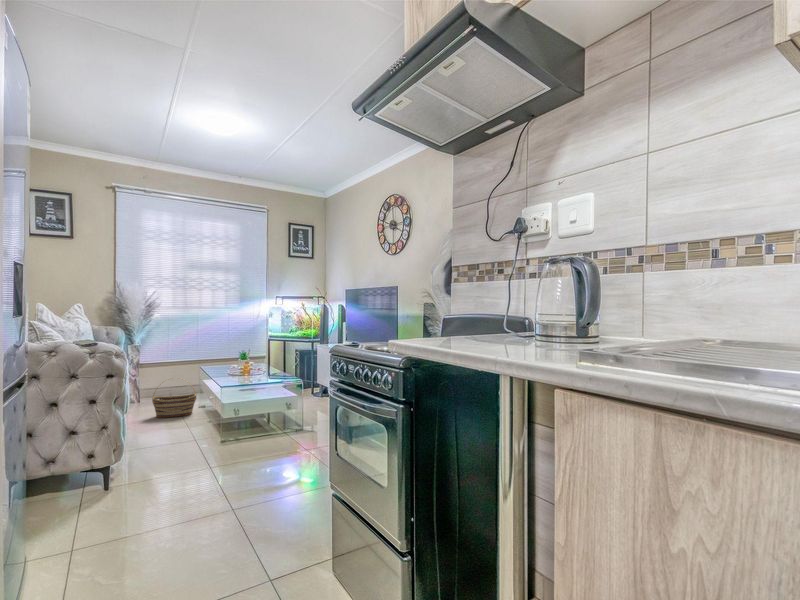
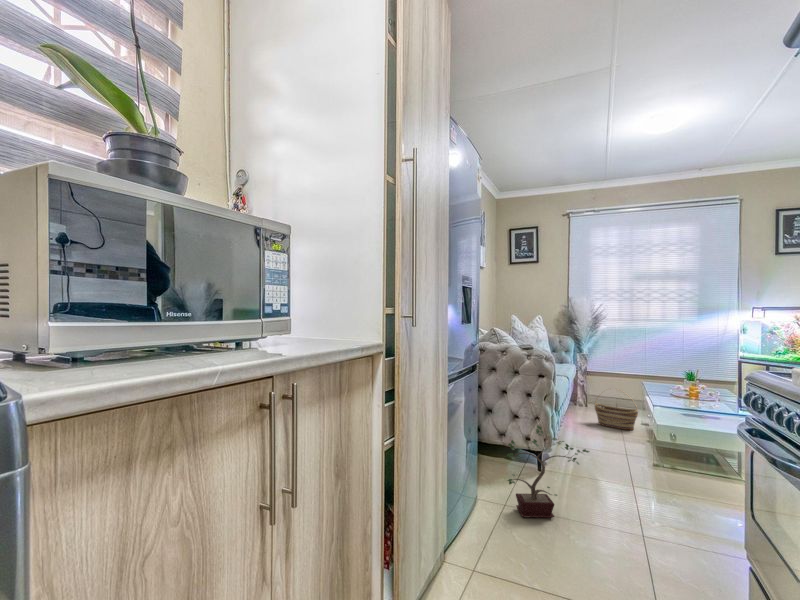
potted plant: none [78,432,181,547] -> present [507,425,589,518]

